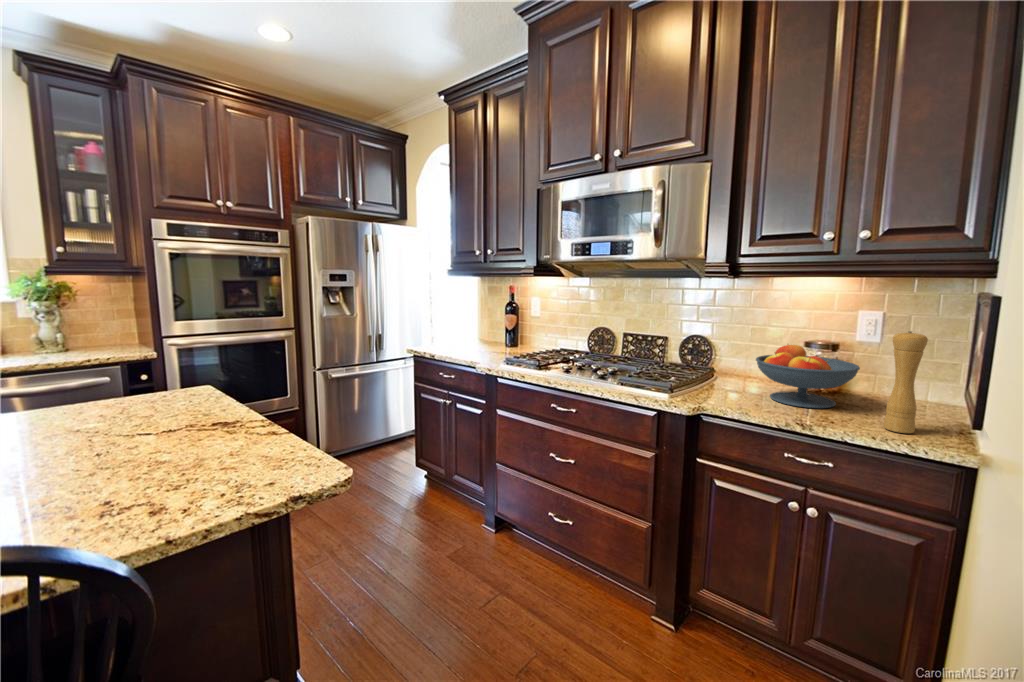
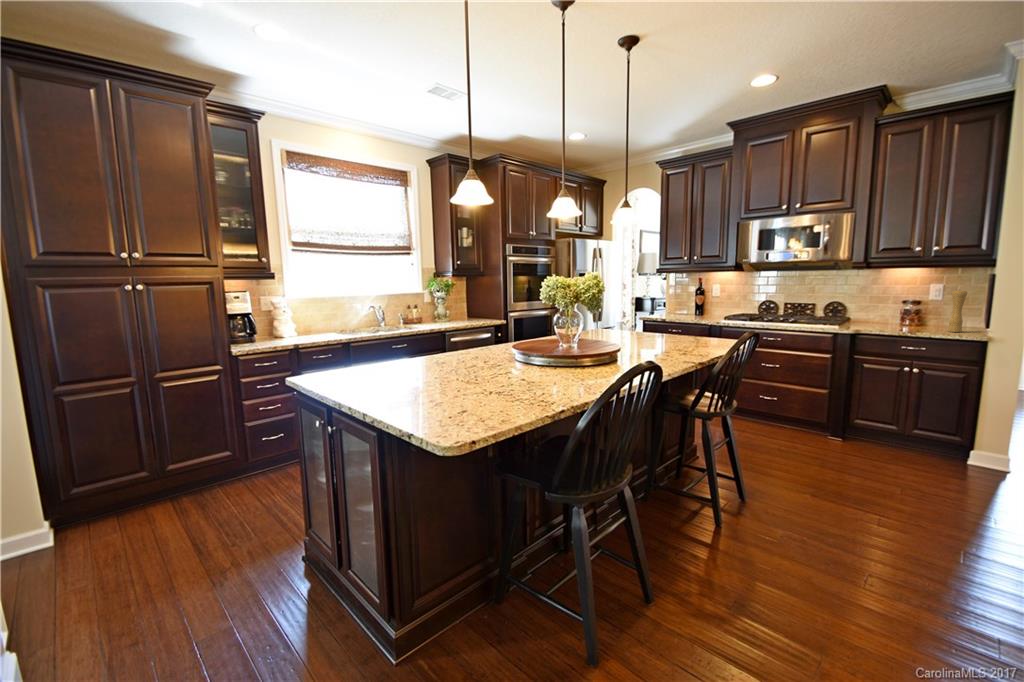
fruit bowl: present [756,344,860,408] -> none [880,301,935,328]

